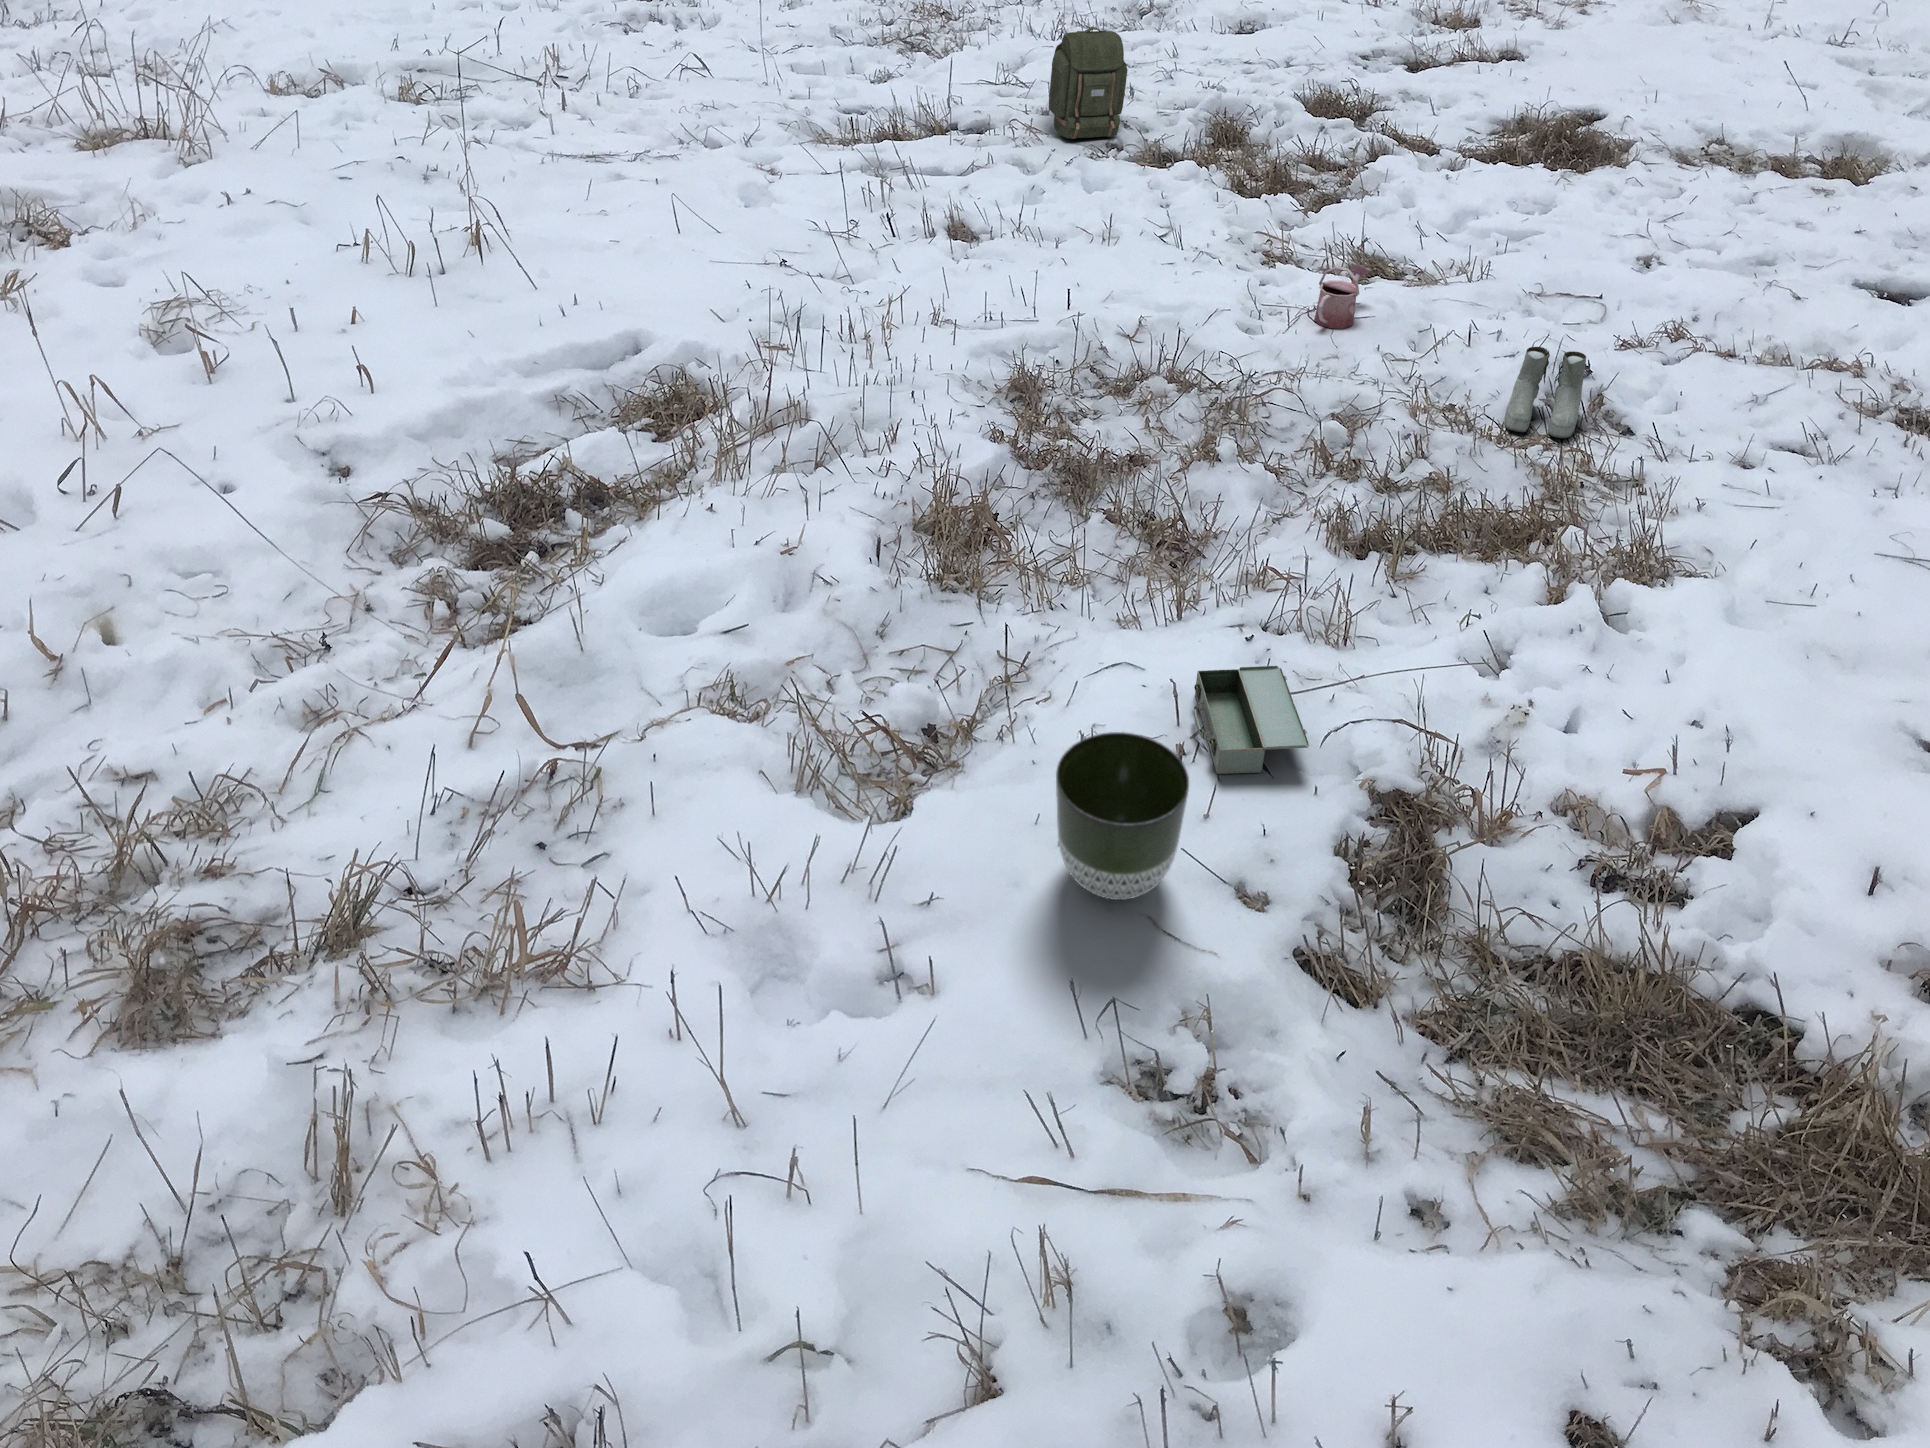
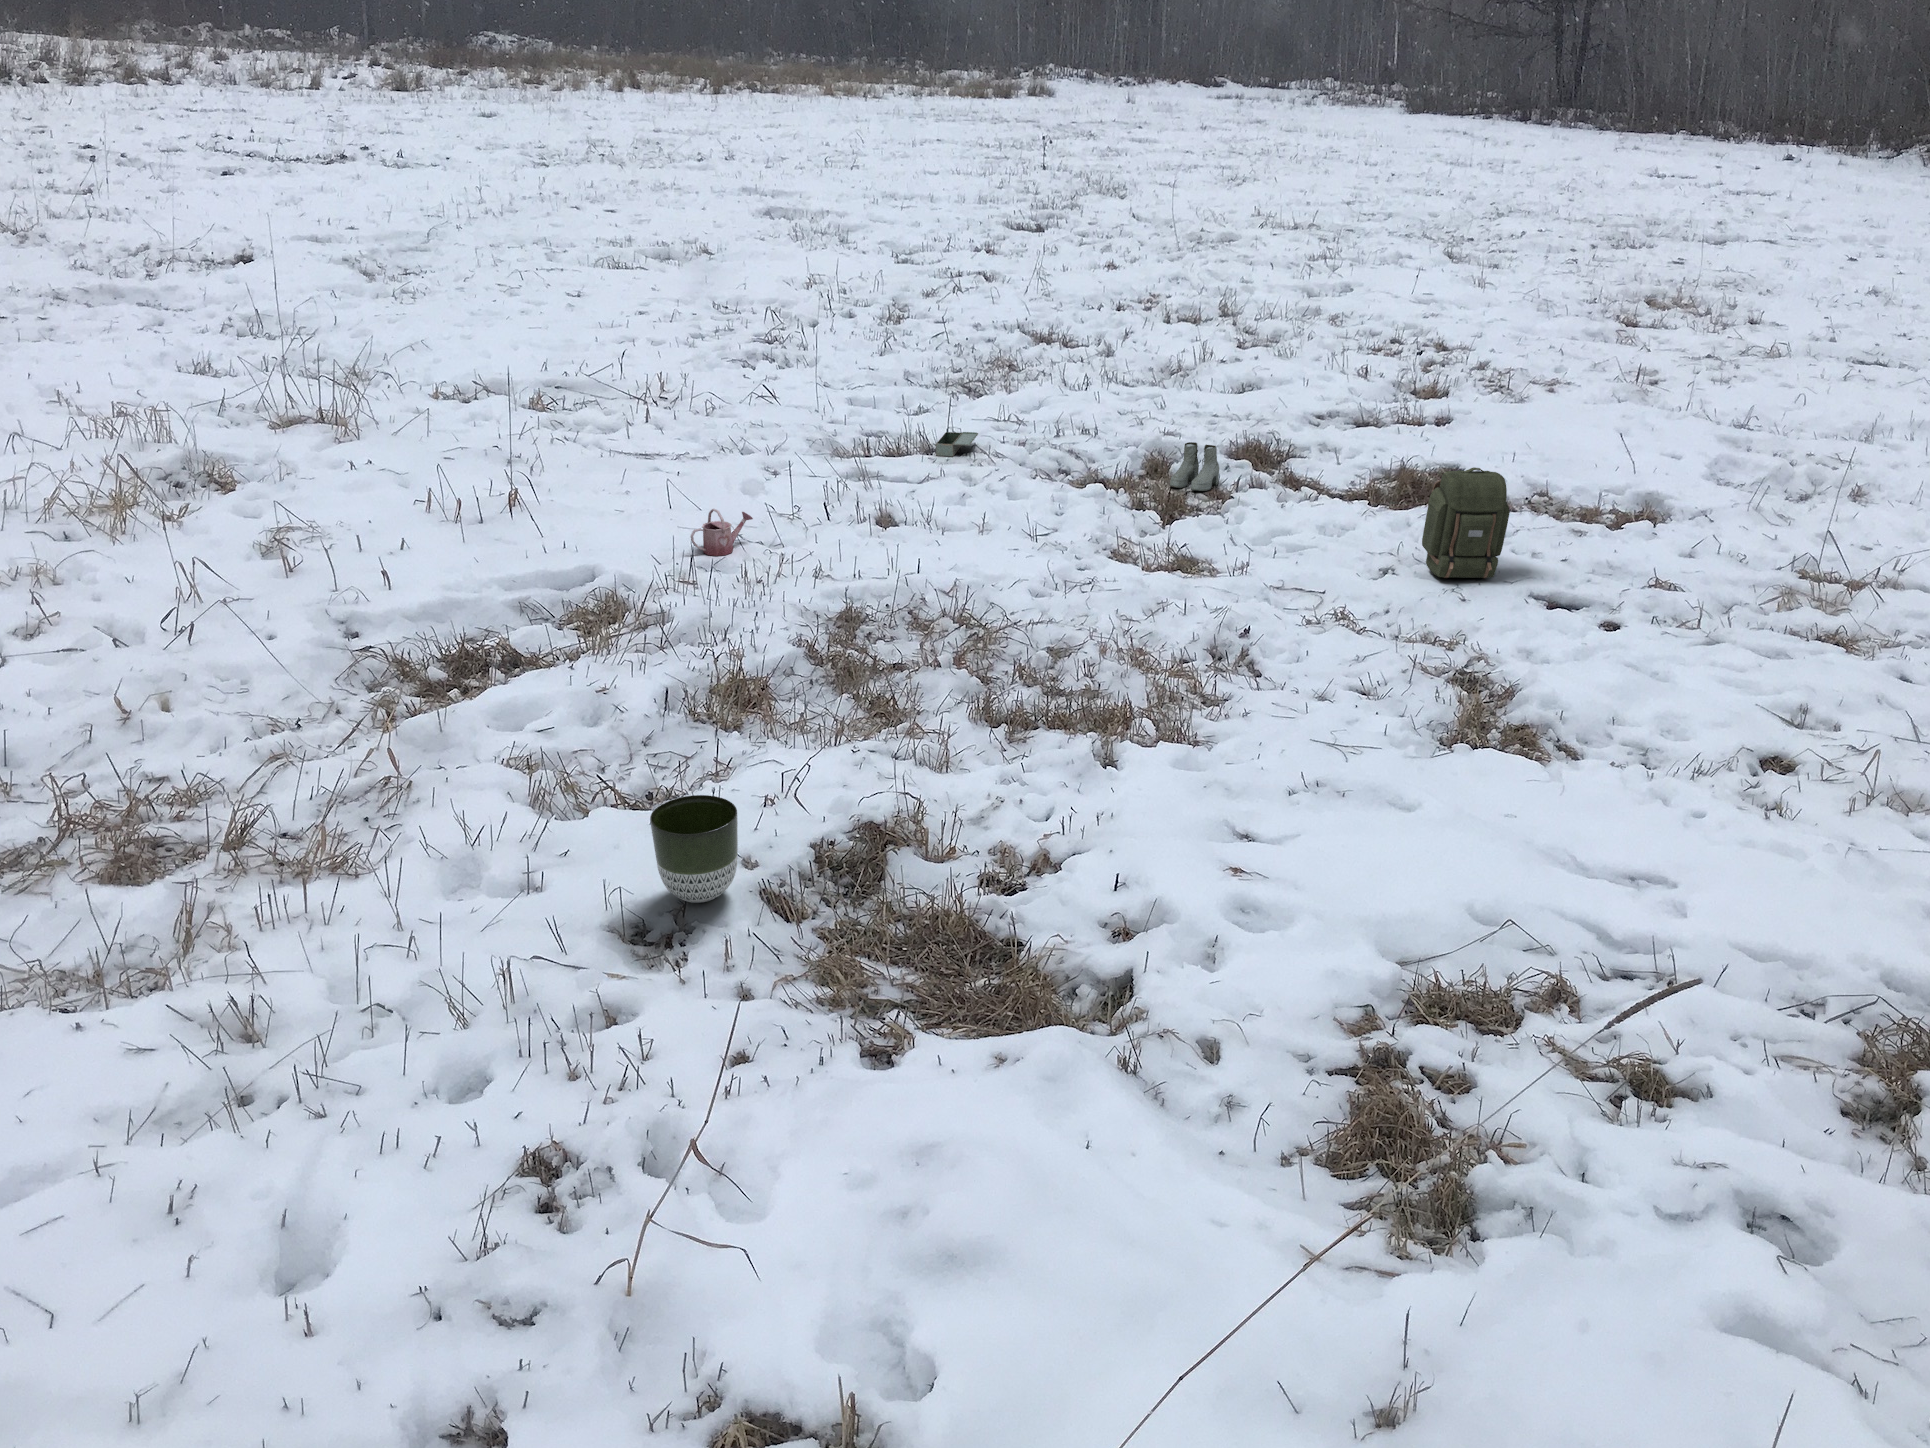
backpack: present [1049,27,1128,139] -> present [1422,467,1510,578]
watering can: present [1315,265,1369,329] -> present [691,509,753,556]
boots: present [1505,347,1586,438] -> present [1170,442,1219,491]
toolbox: present [1194,666,1309,774] -> present [935,432,978,457]

